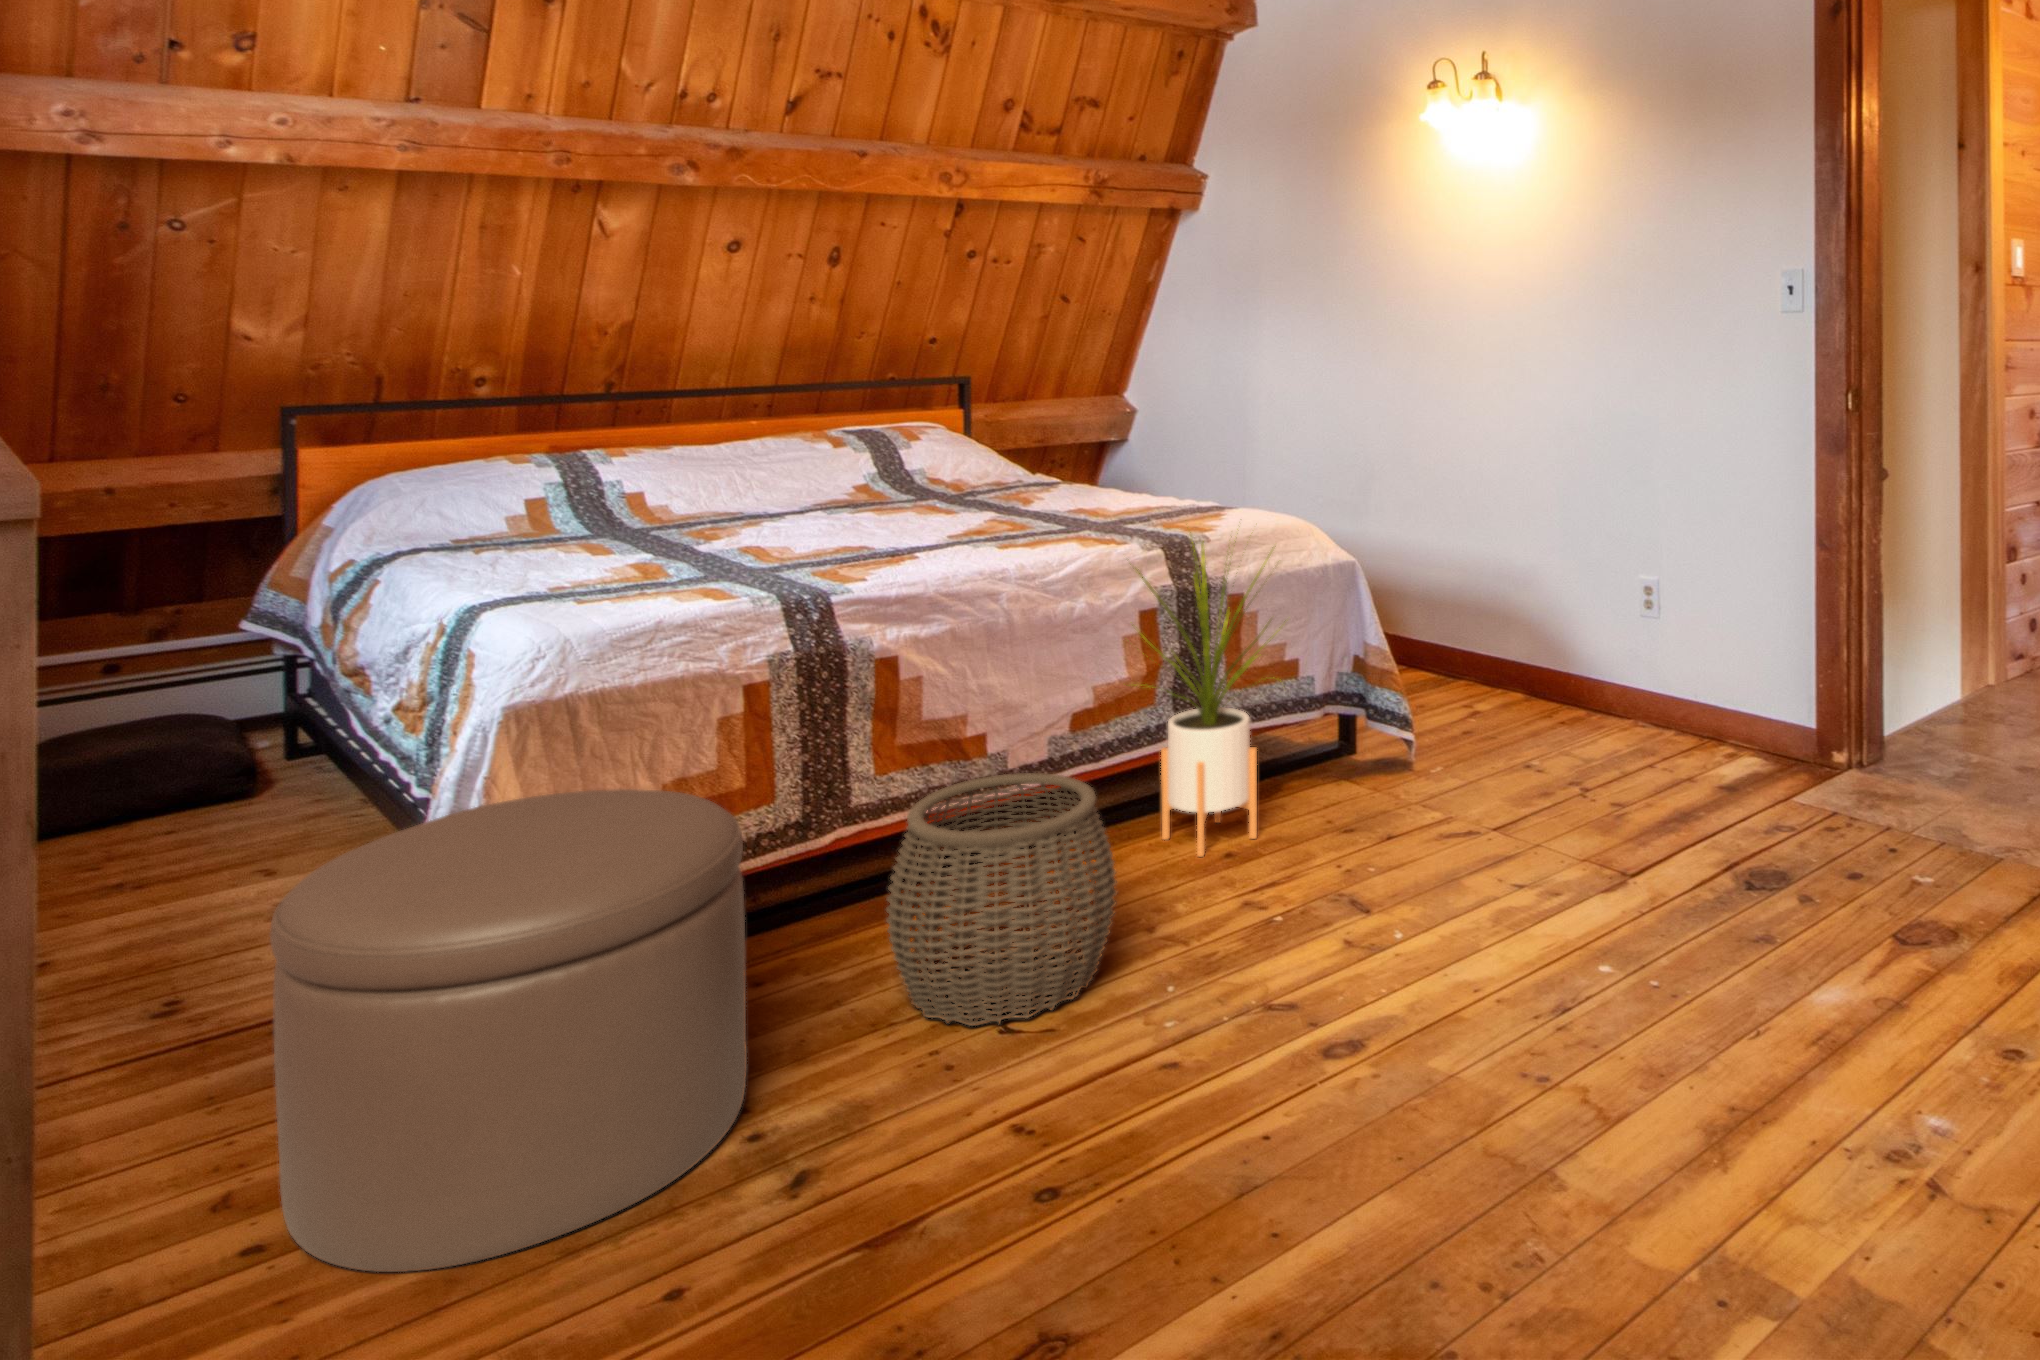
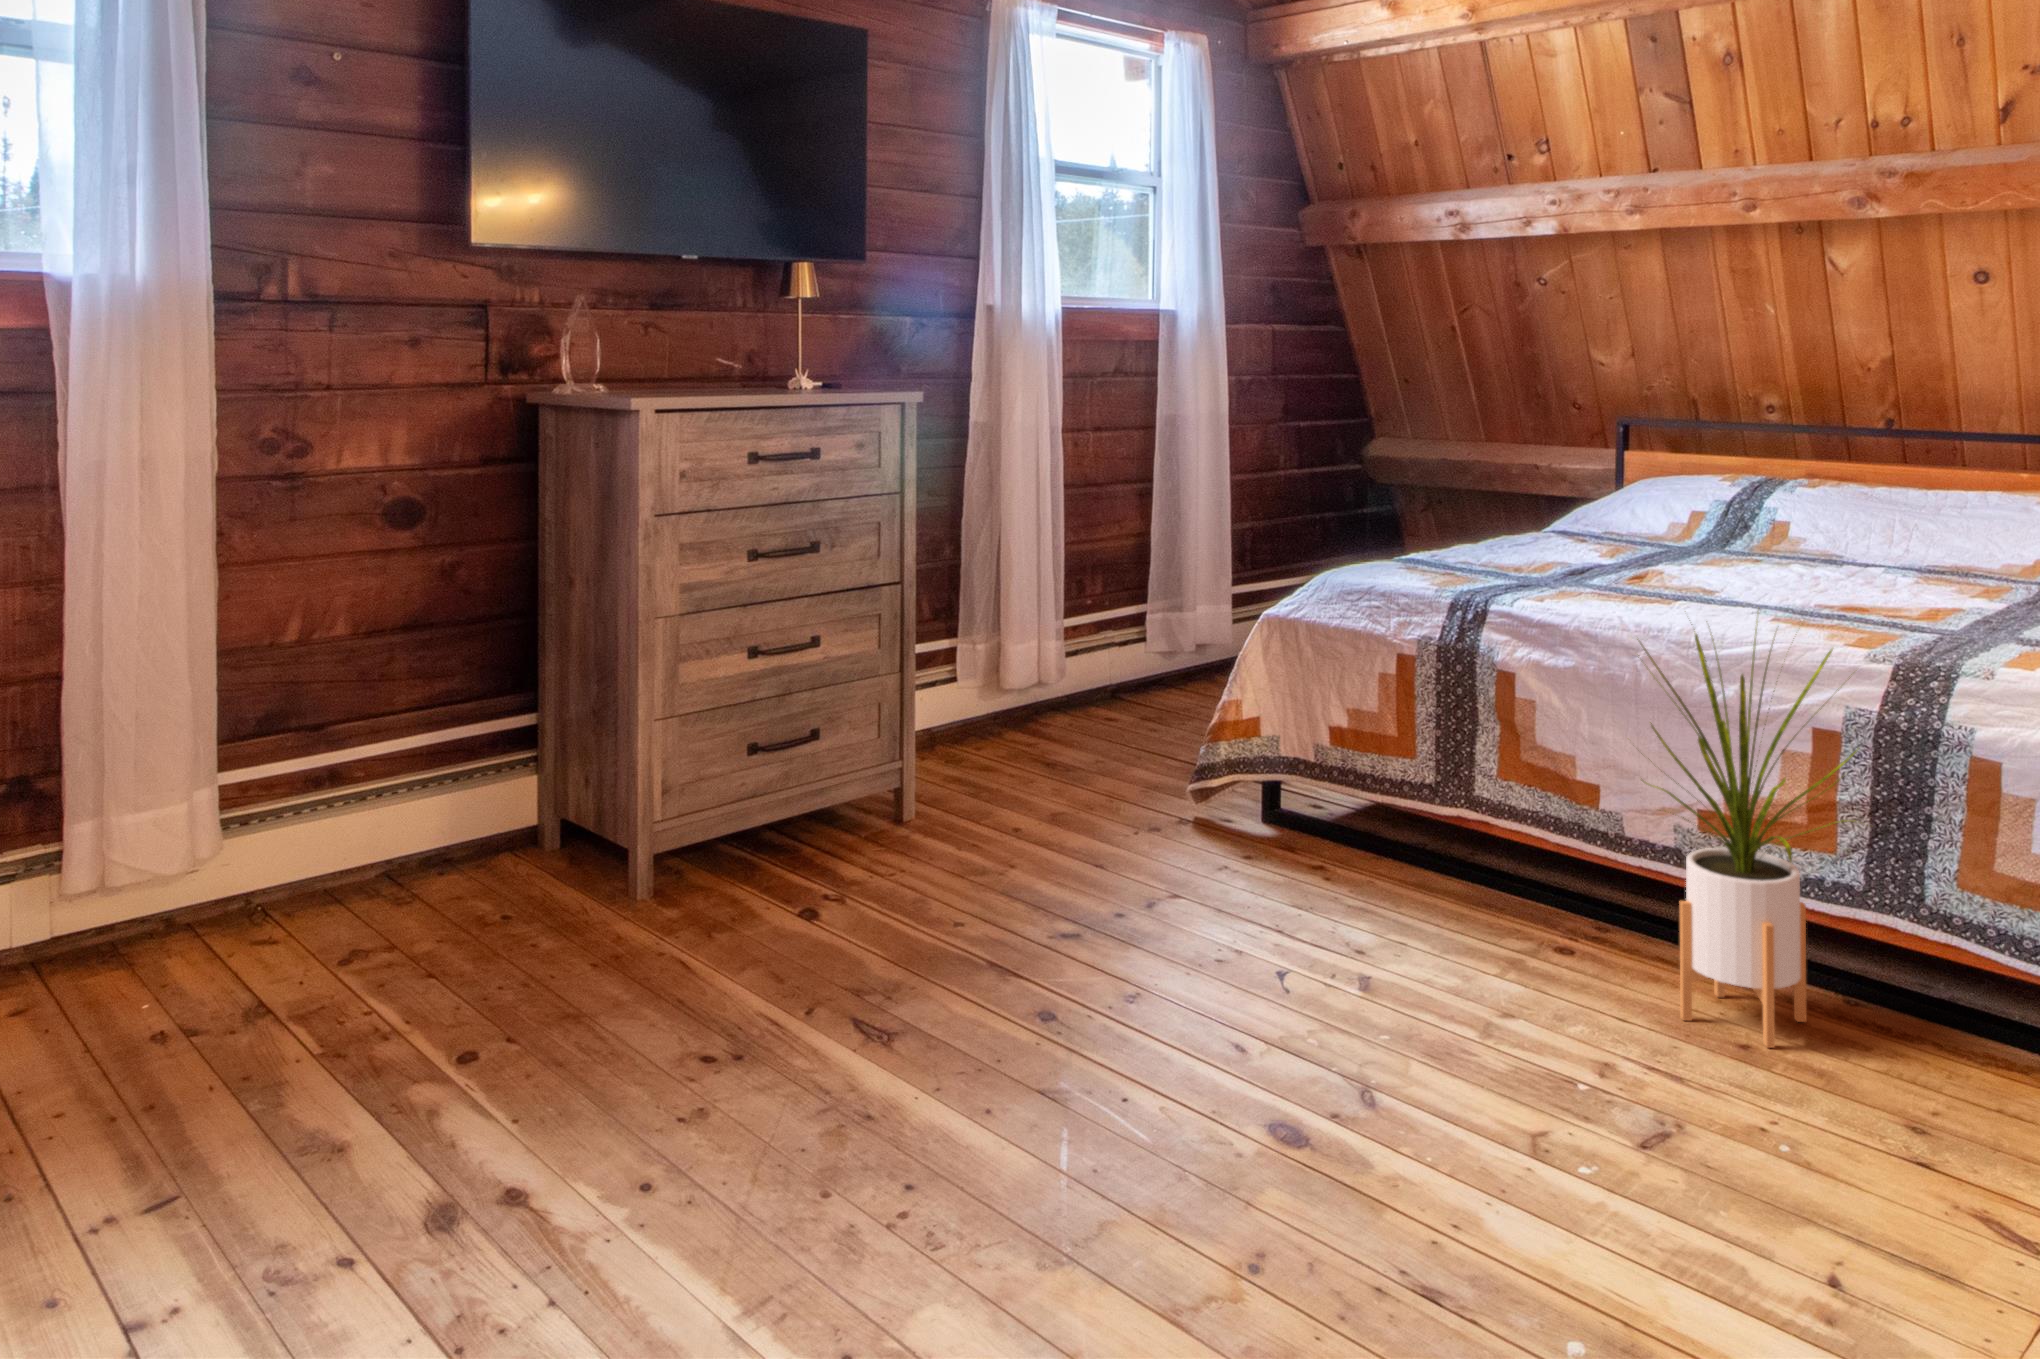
woven basket: present [886,773,1117,1026] -> none [1225,766,1433,990]
ottoman: present [270,789,747,1272] -> none [958,648,1200,905]

